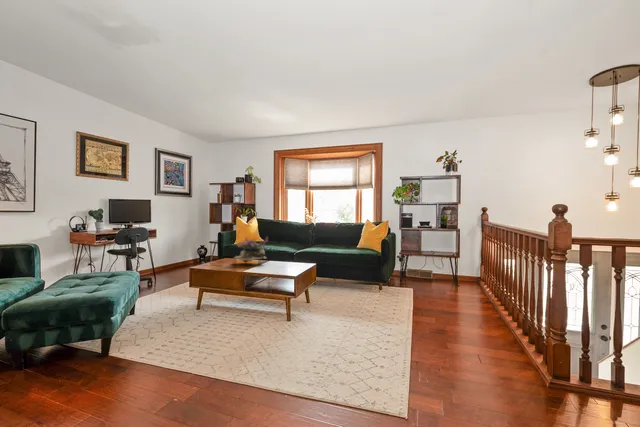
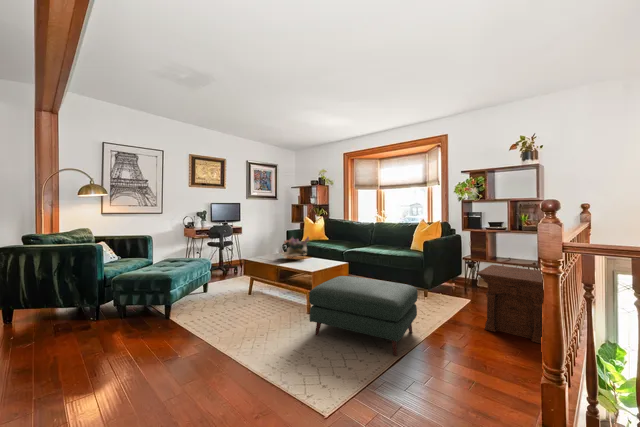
side table: none [442,256,508,318] -> present [477,265,543,344]
ottoman: none [313,277,417,348] -> present [309,276,418,356]

